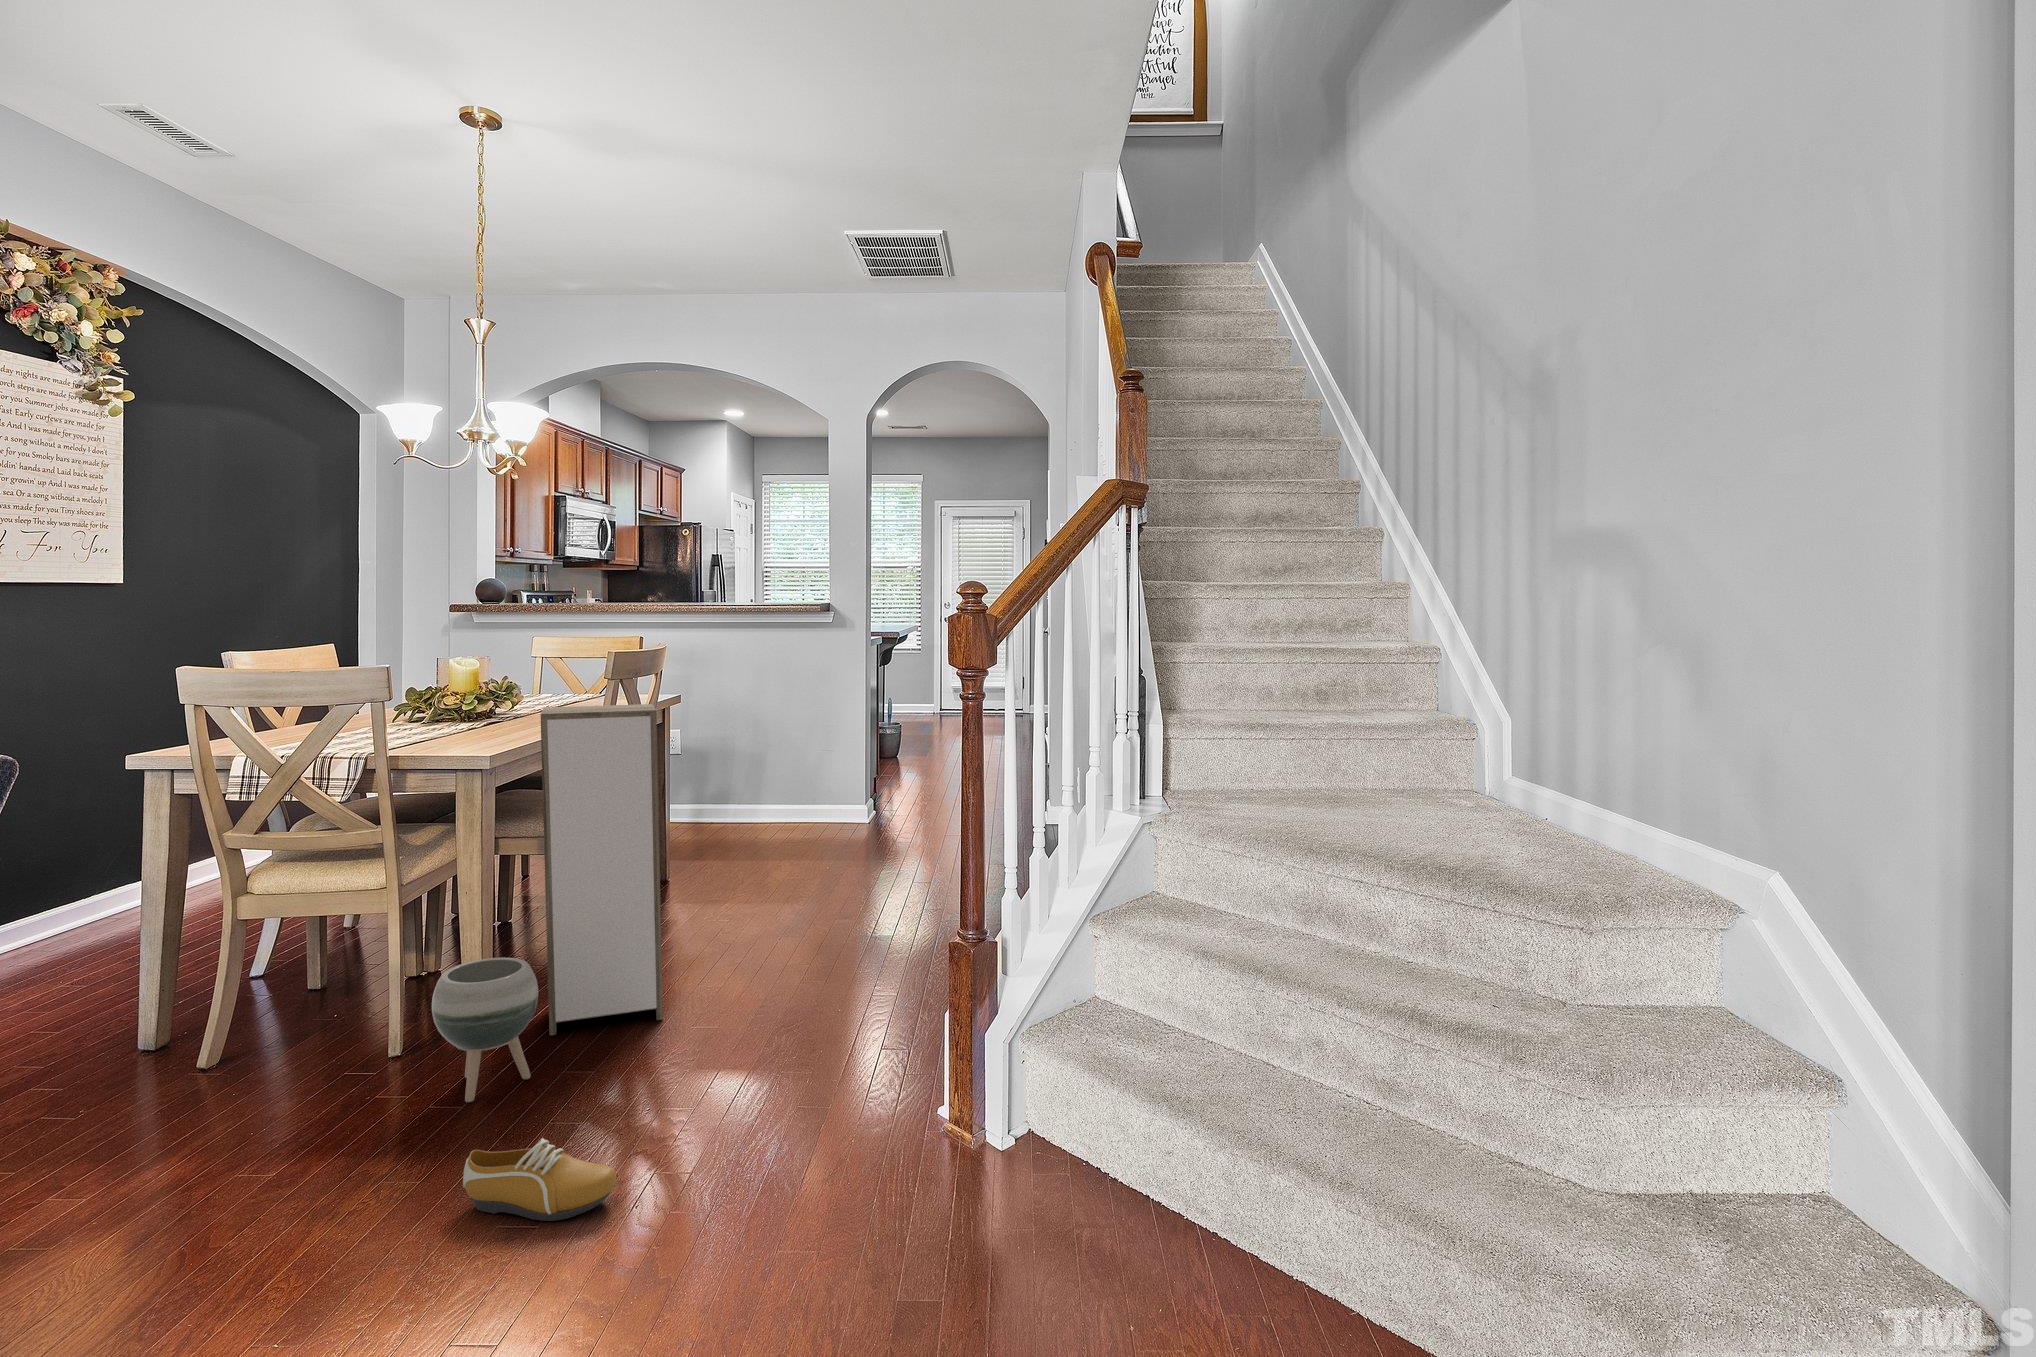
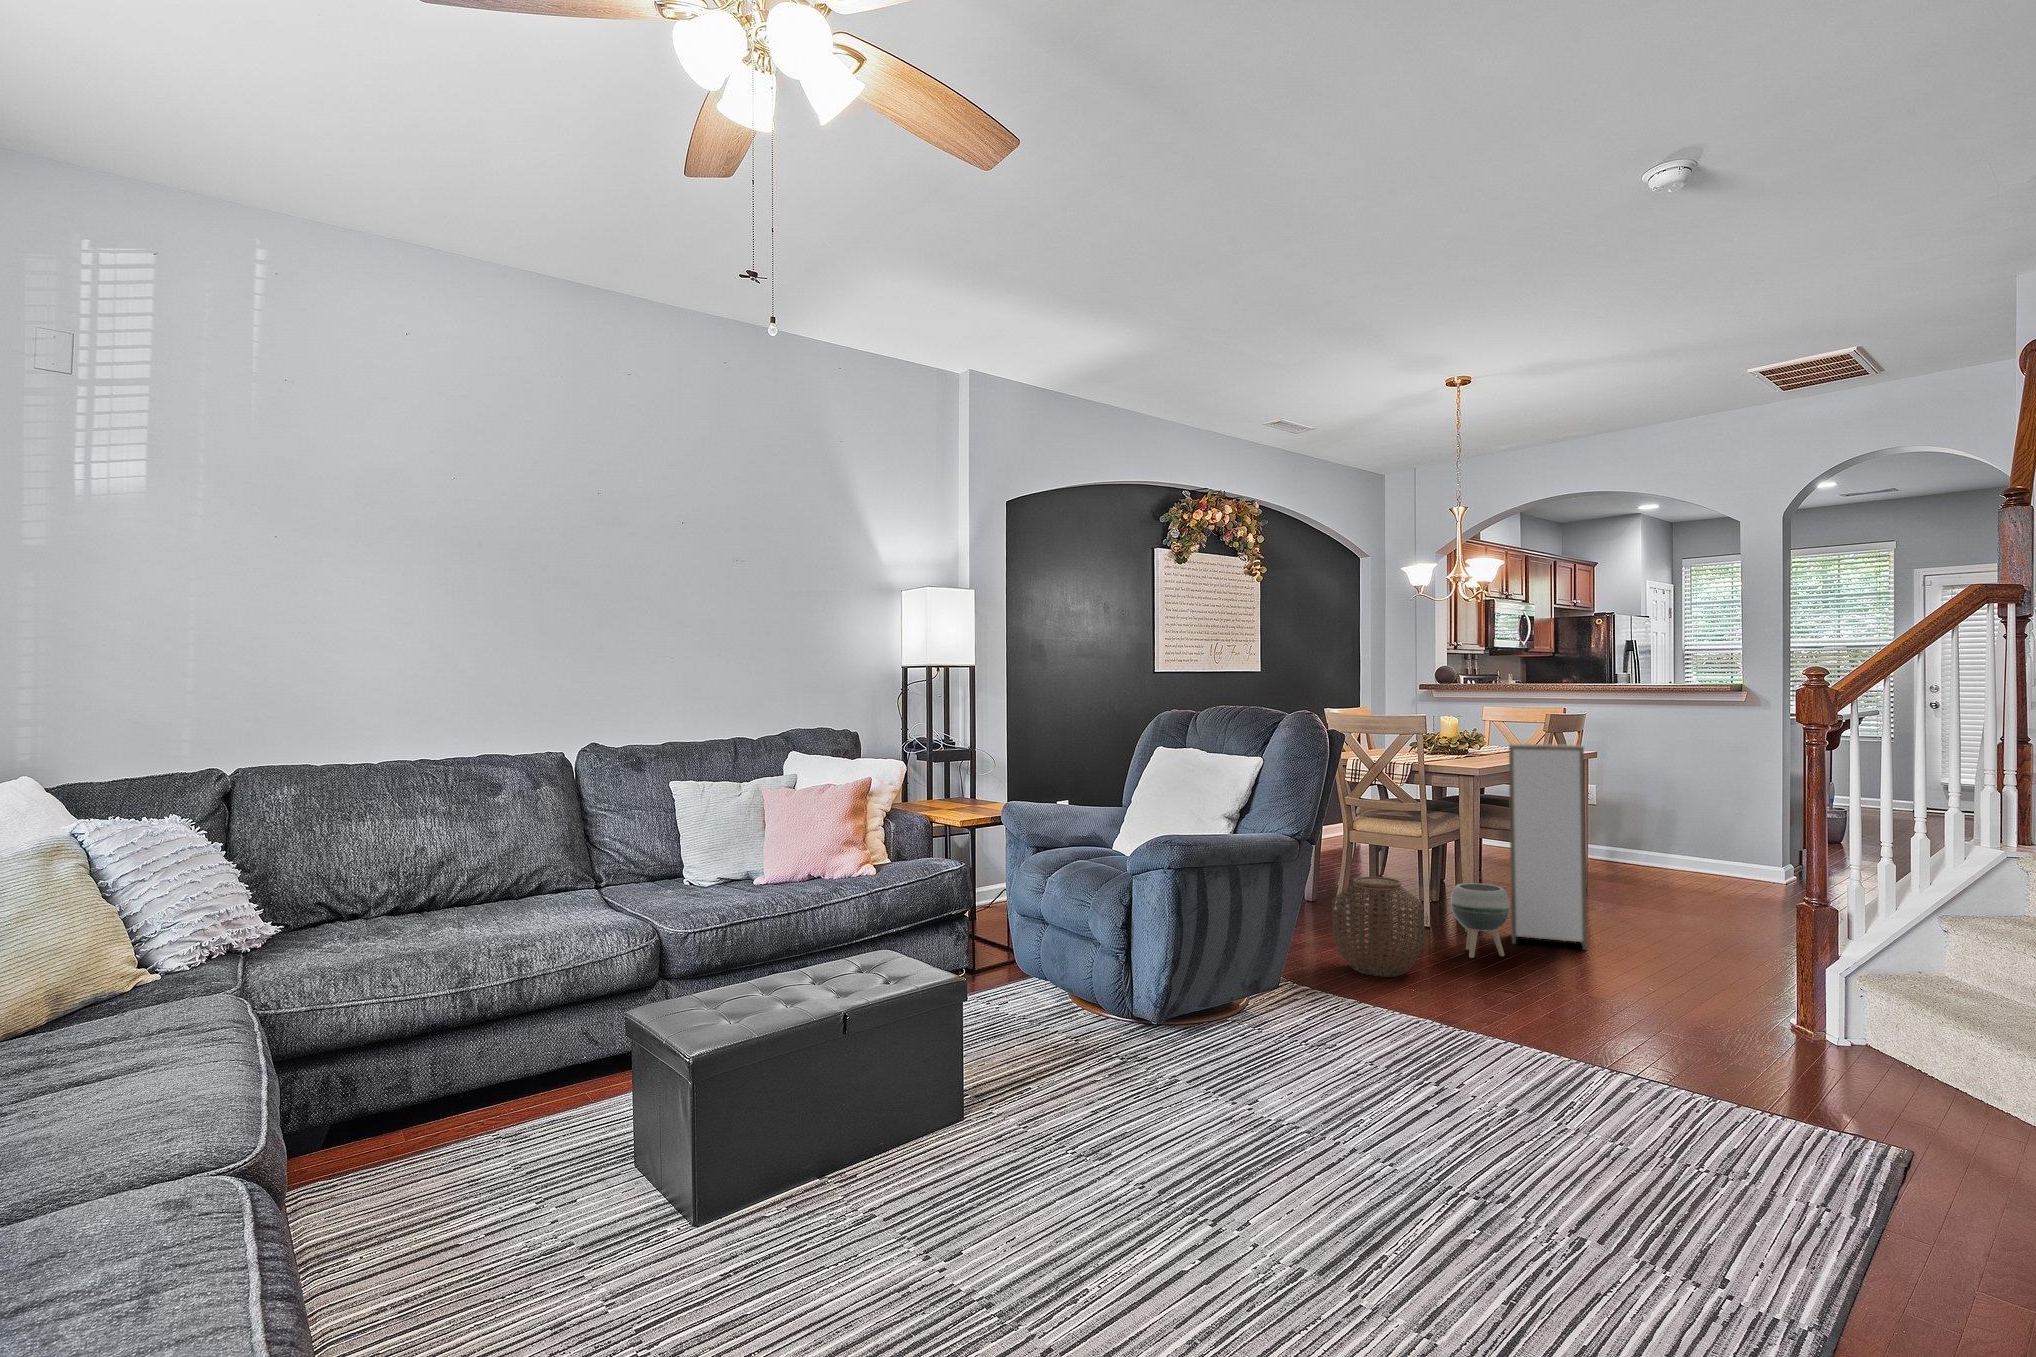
woven basket: none [121,1015,354,1246] -> present [1332,877,1424,977]
shoe: present [463,1138,616,1221] -> none [1480,961,1564,1002]

